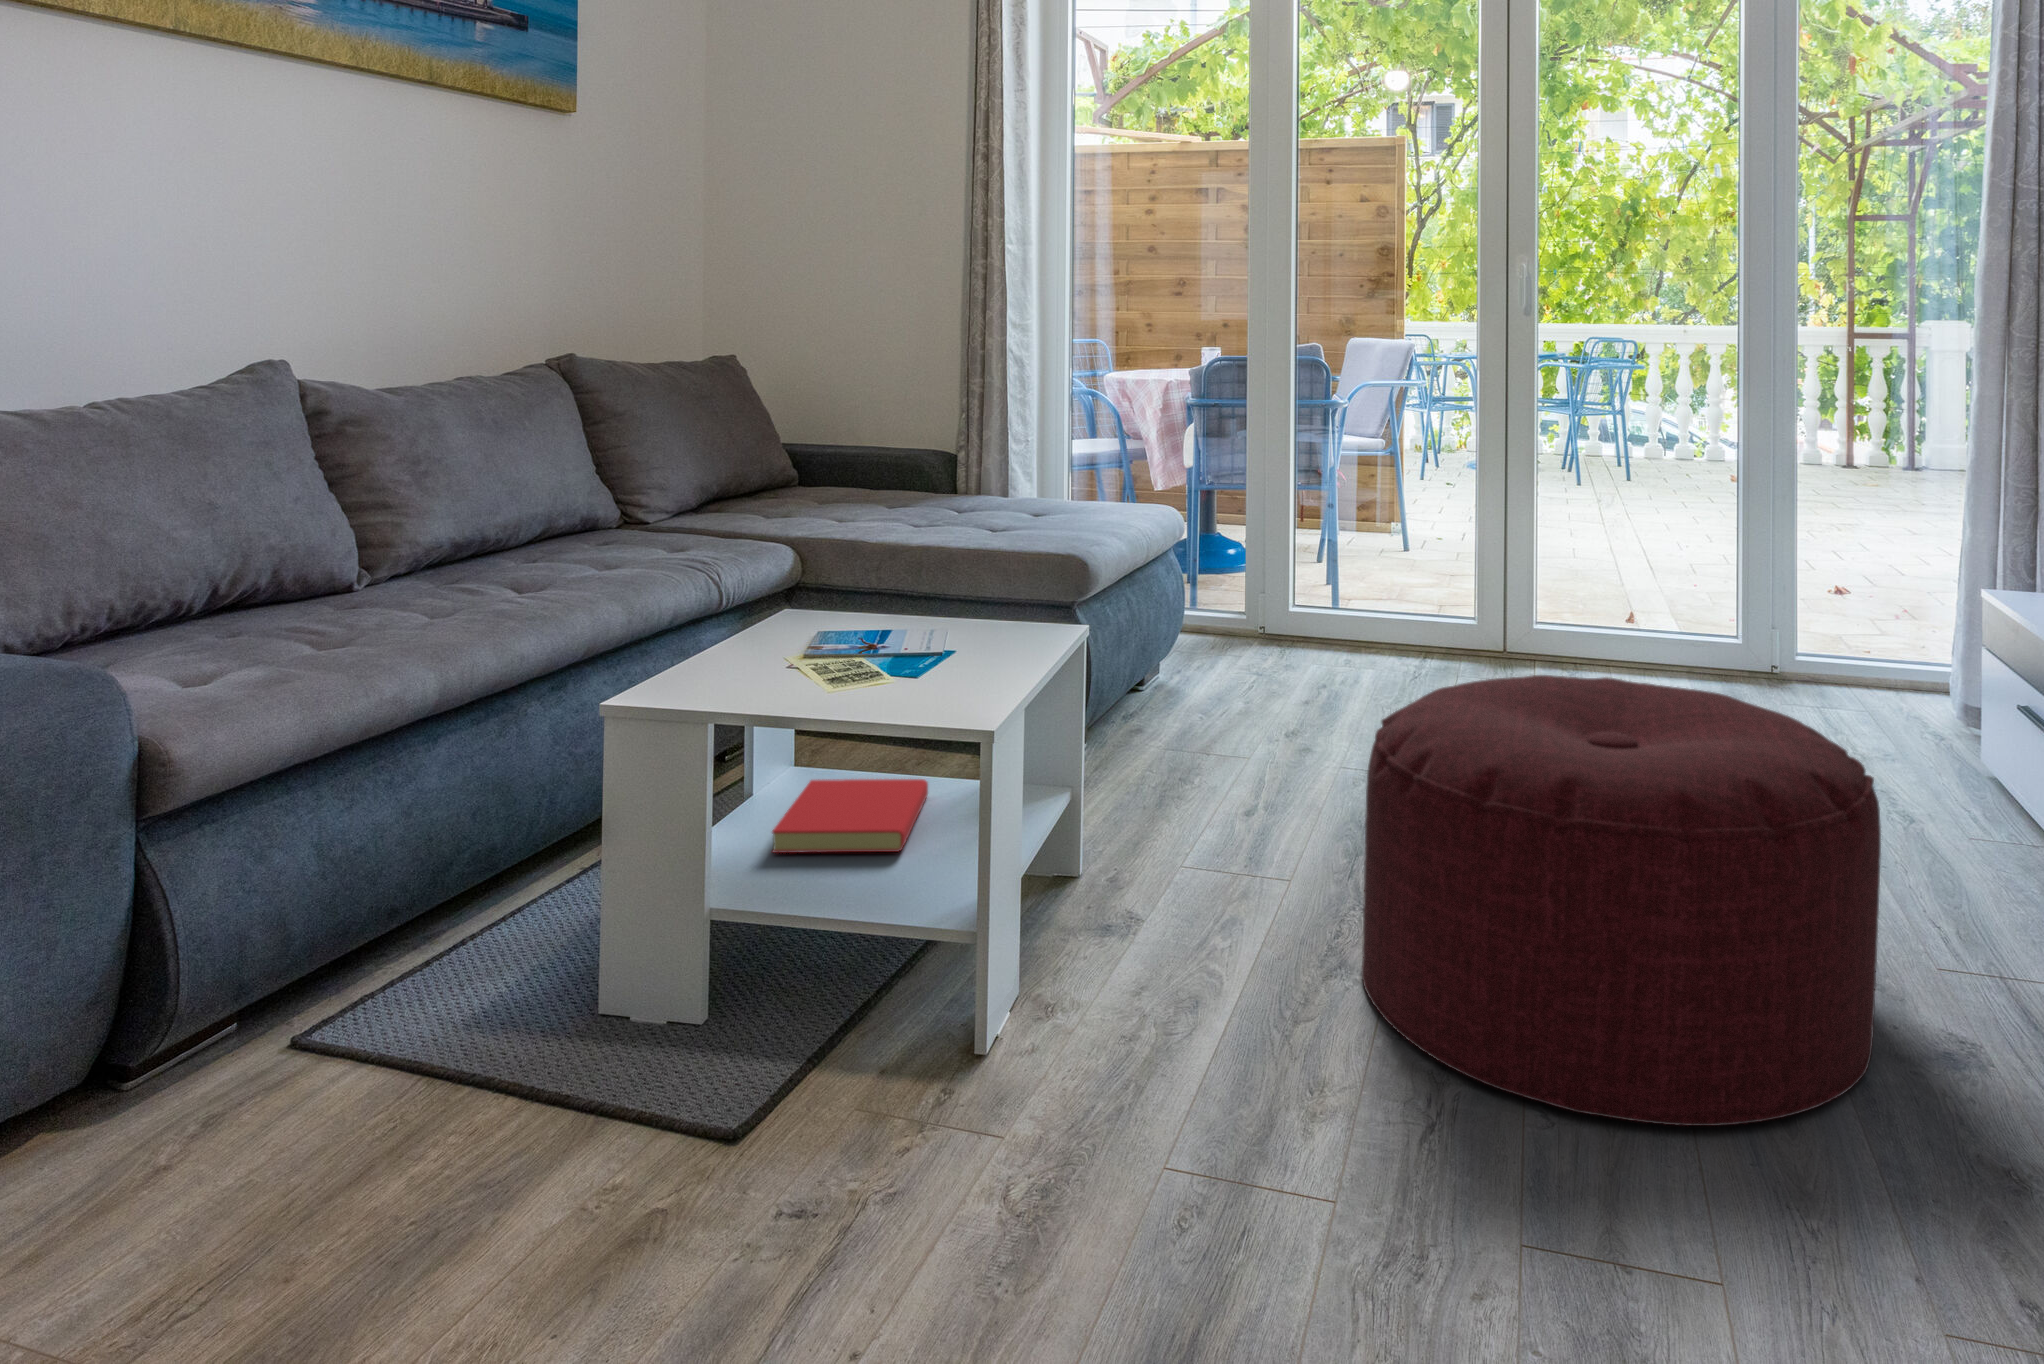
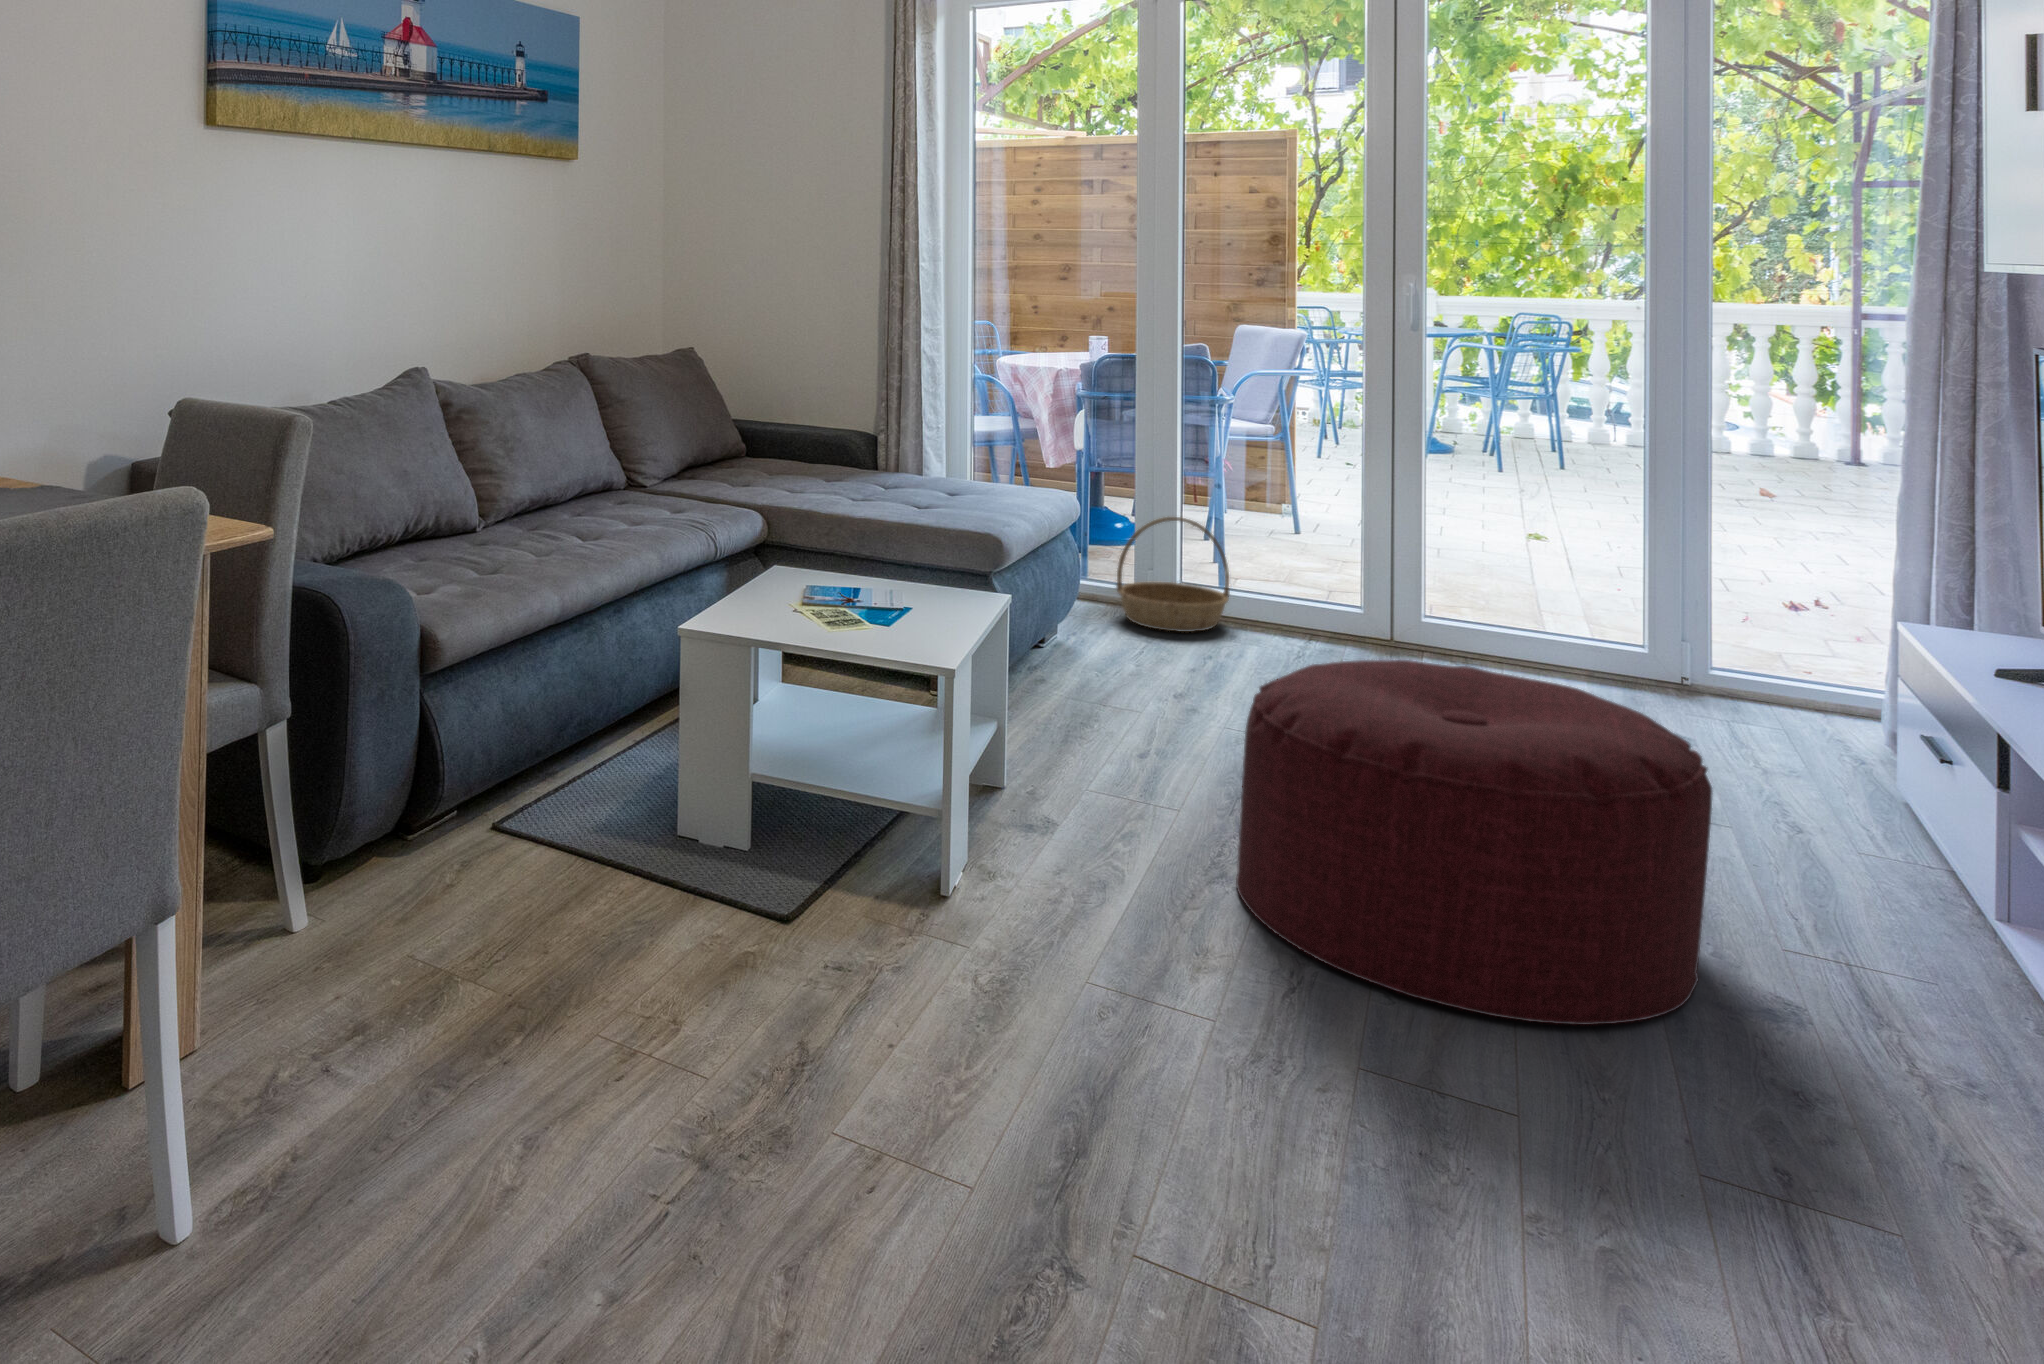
basket: none [1227,534,1346,662] -> present [1116,517,1230,632]
book: present [772,779,928,853] -> none [782,697,887,754]

